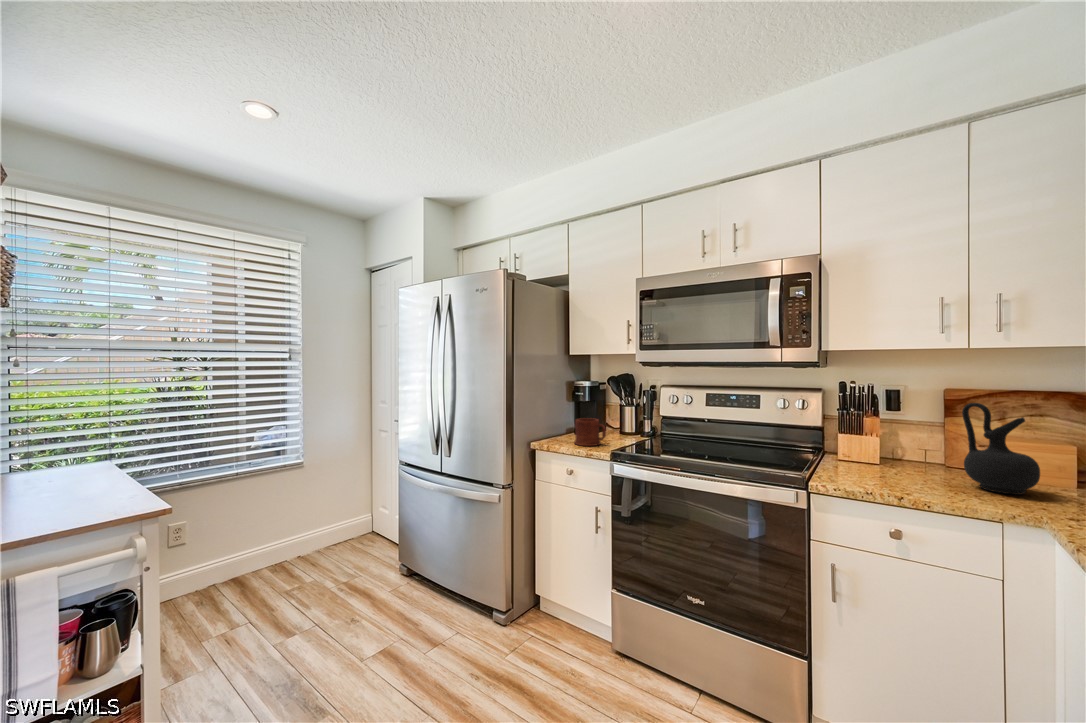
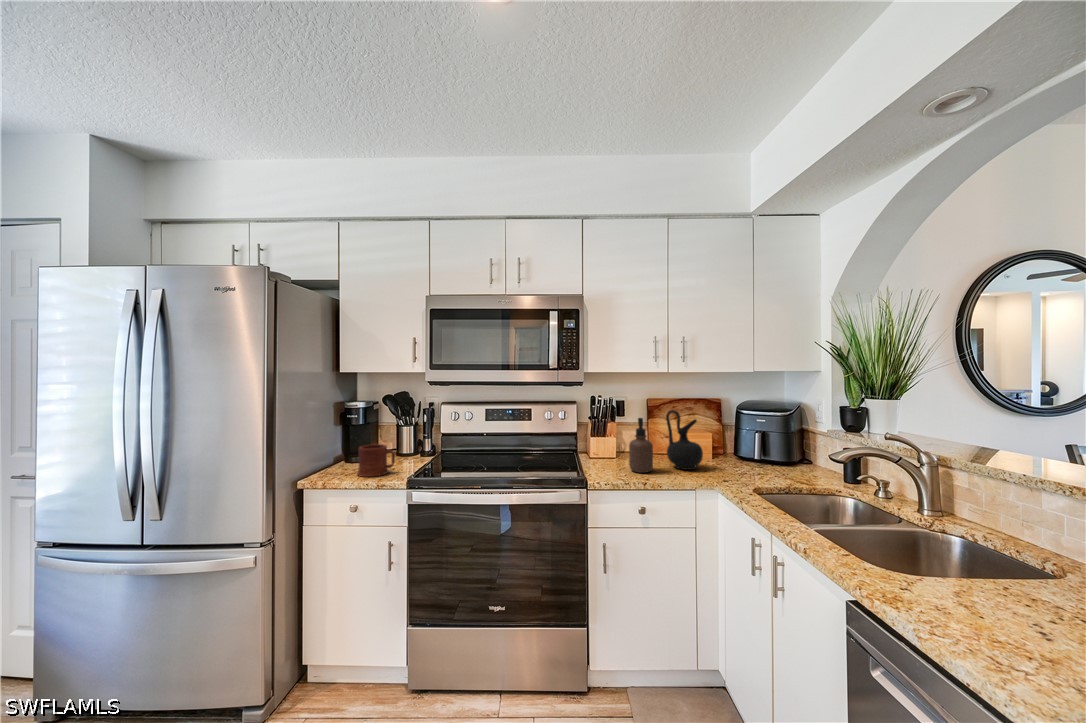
soap dispenser: none [888,410,930,486] -> present [629,418,653,473]

